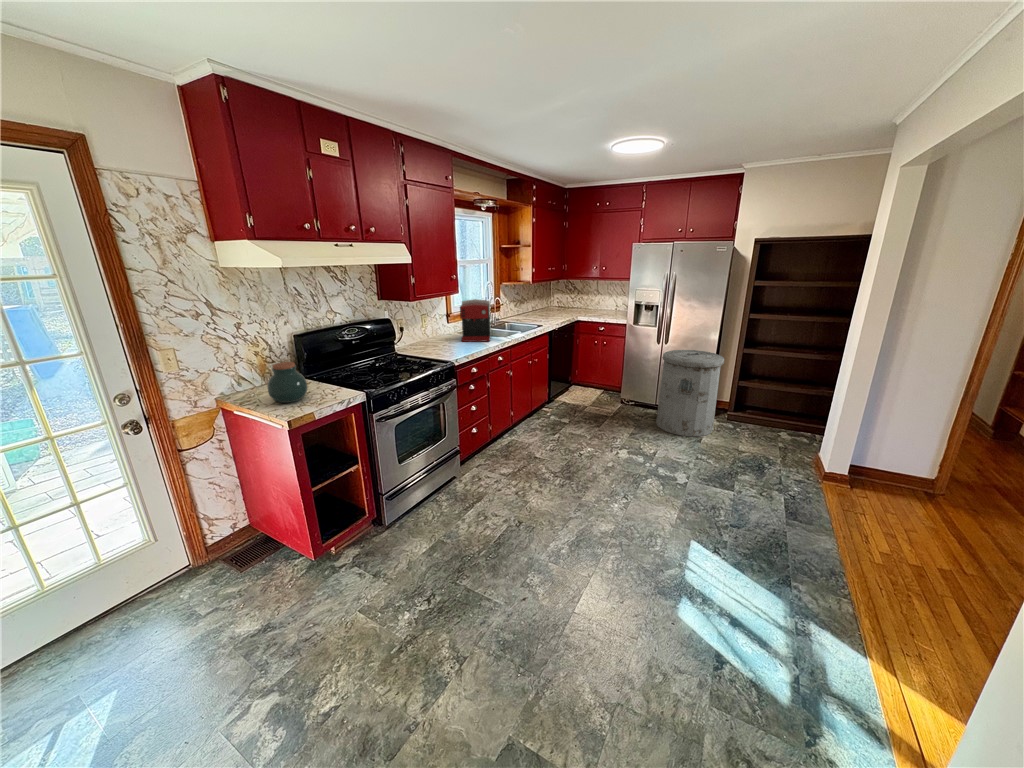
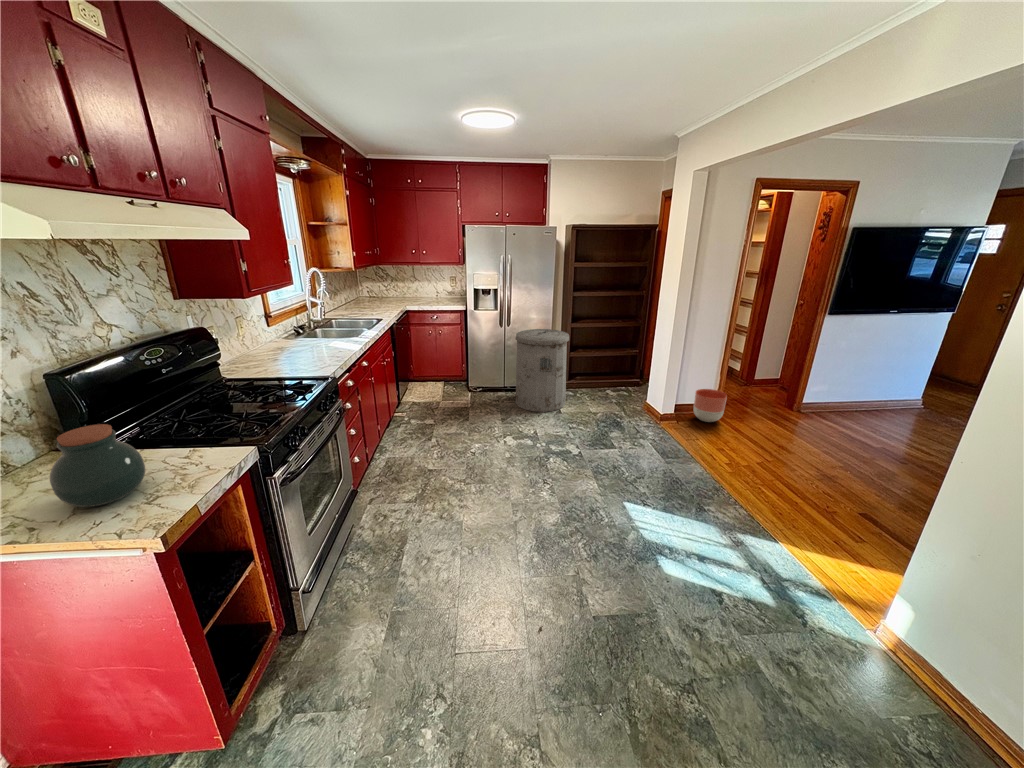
coffee maker: present [460,299,491,342] -> none [289,290,345,349]
planter: none [881,453,940,500] -> present [694,389,727,422]

